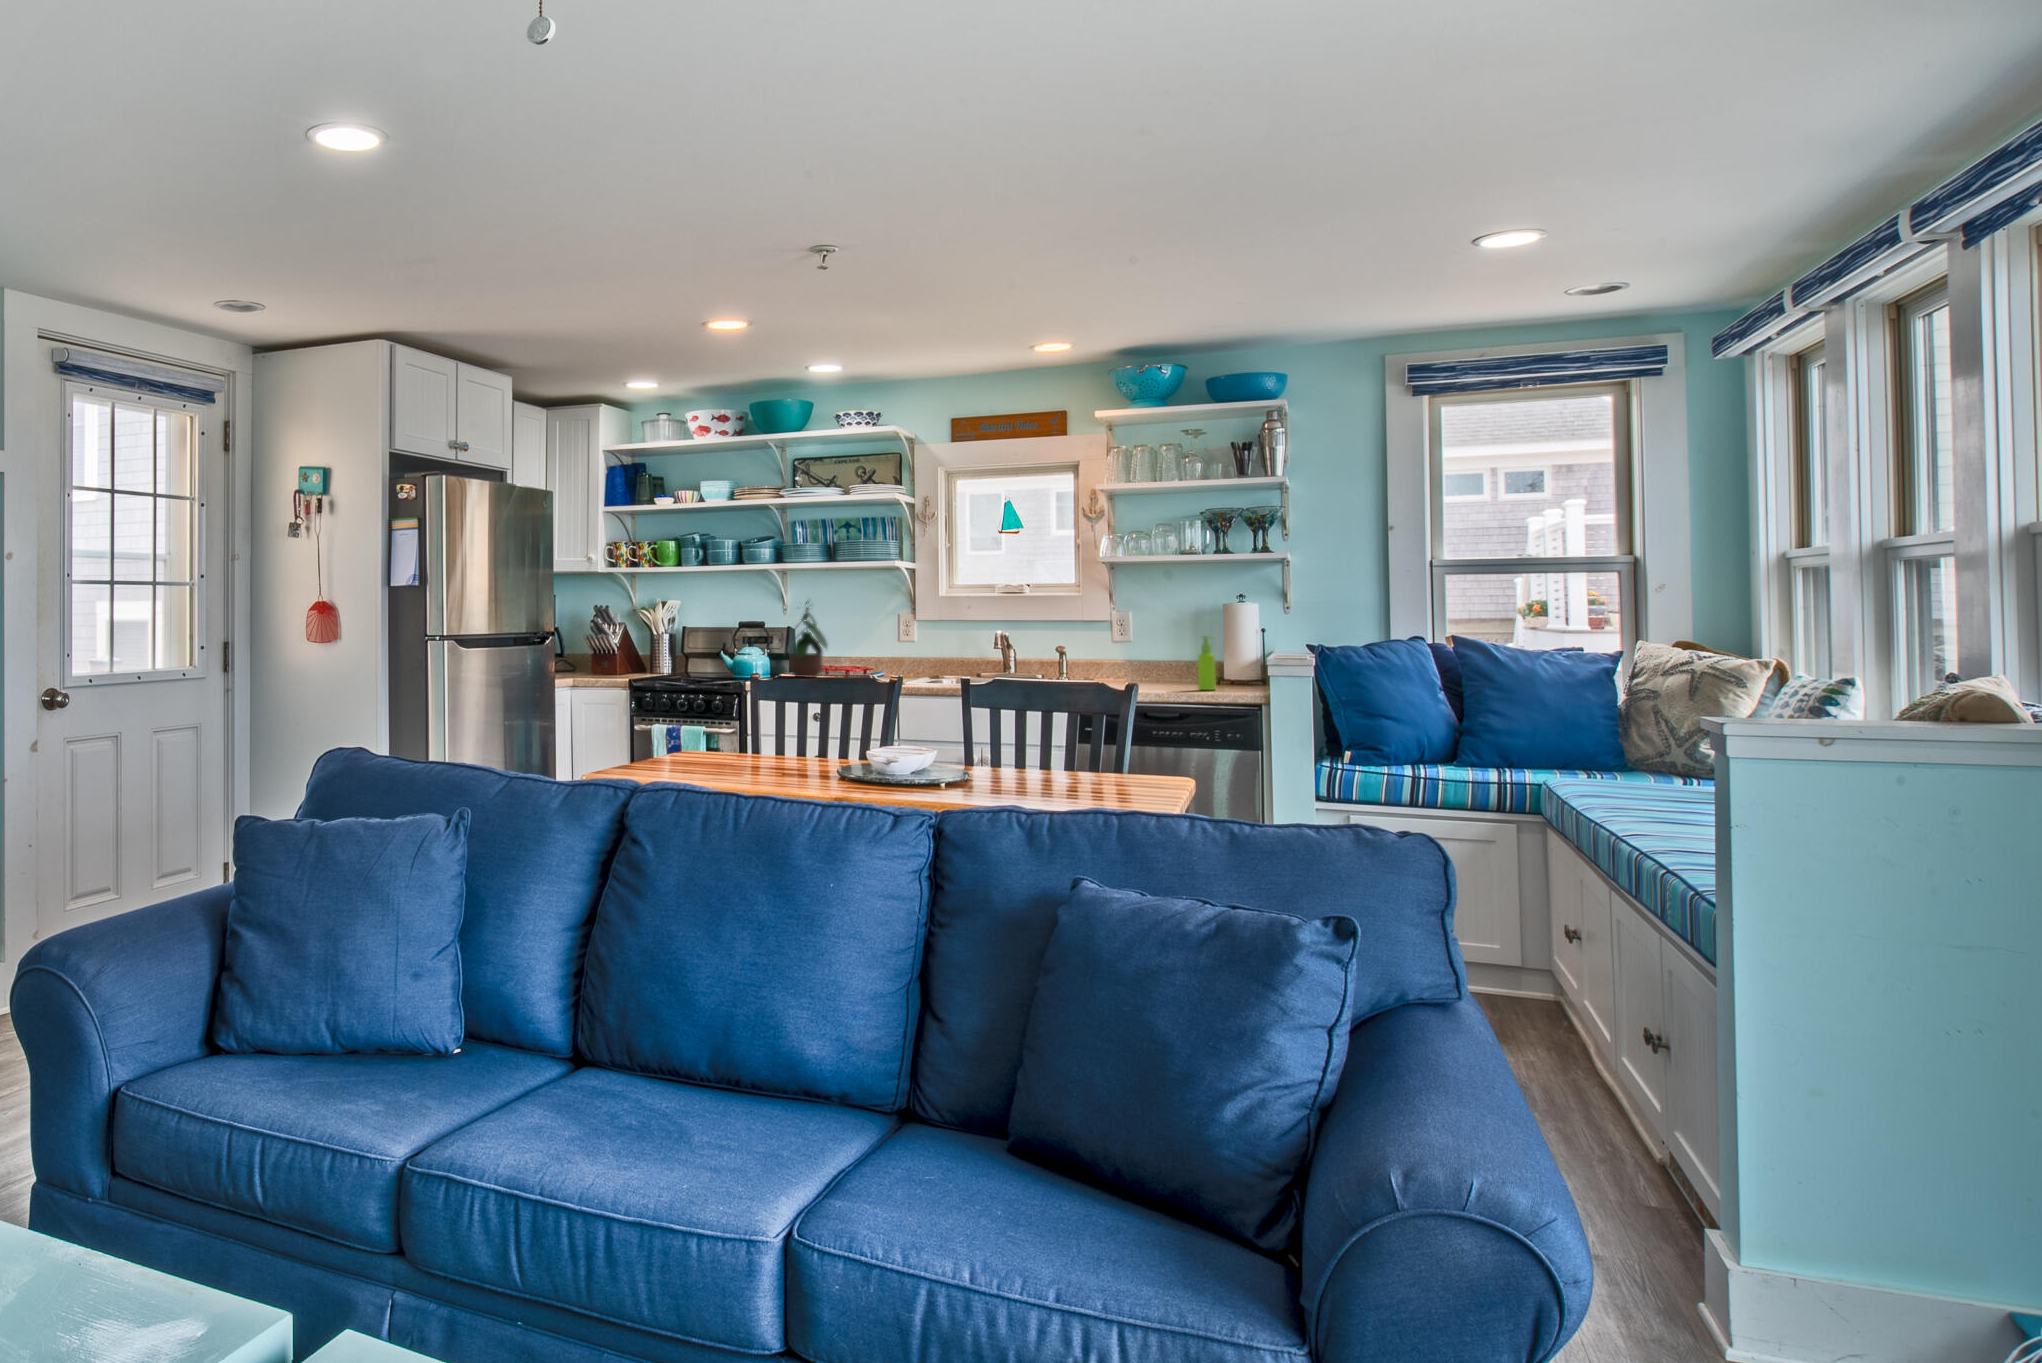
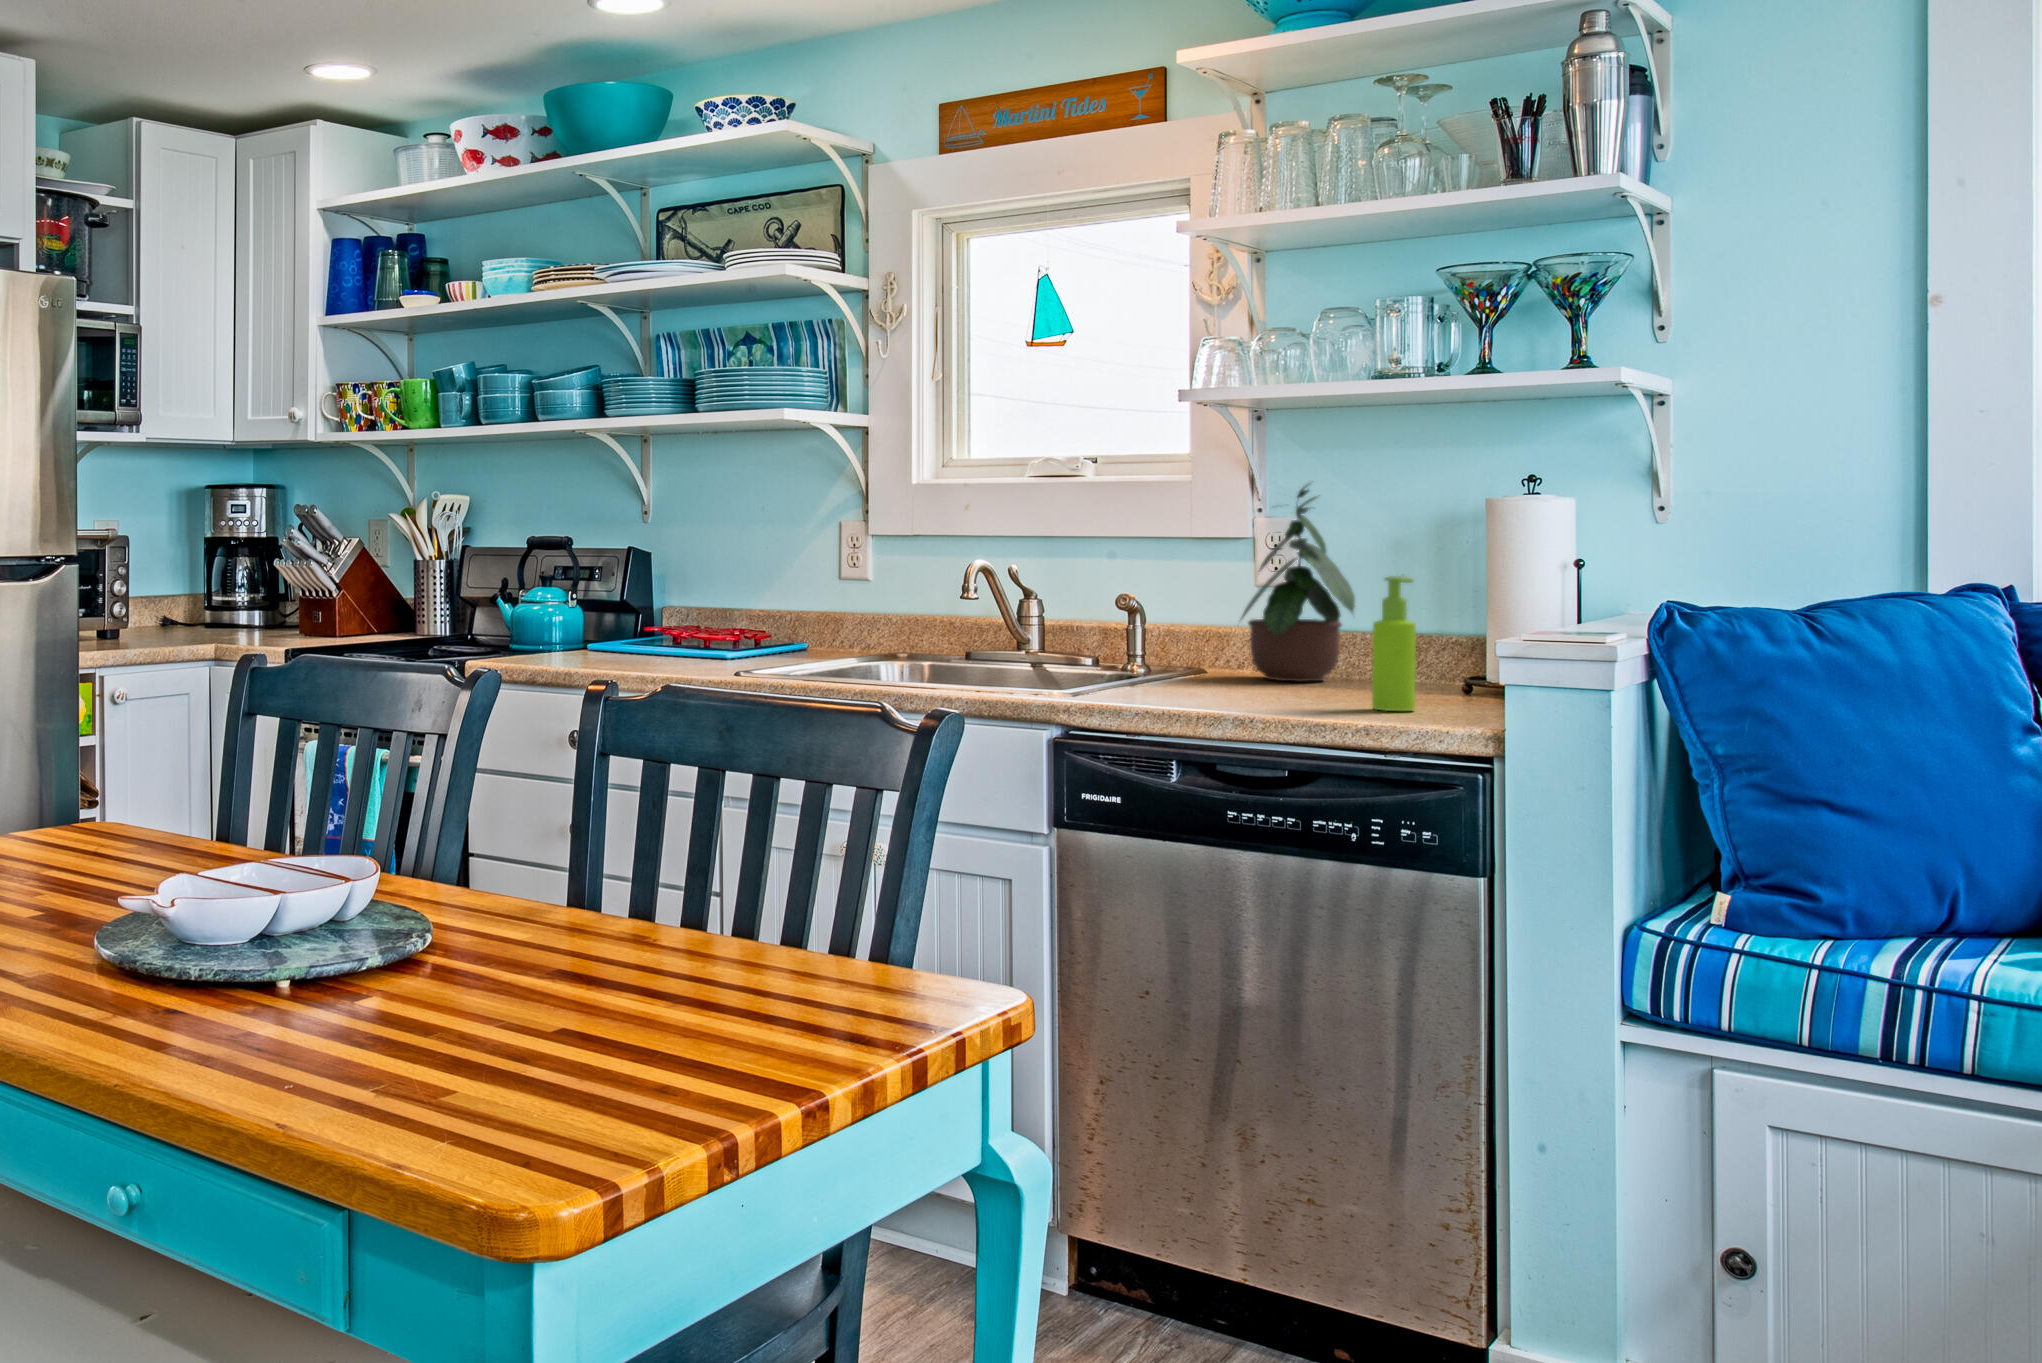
potted plant: present [789,602,828,677] -> present [1241,485,1355,681]

